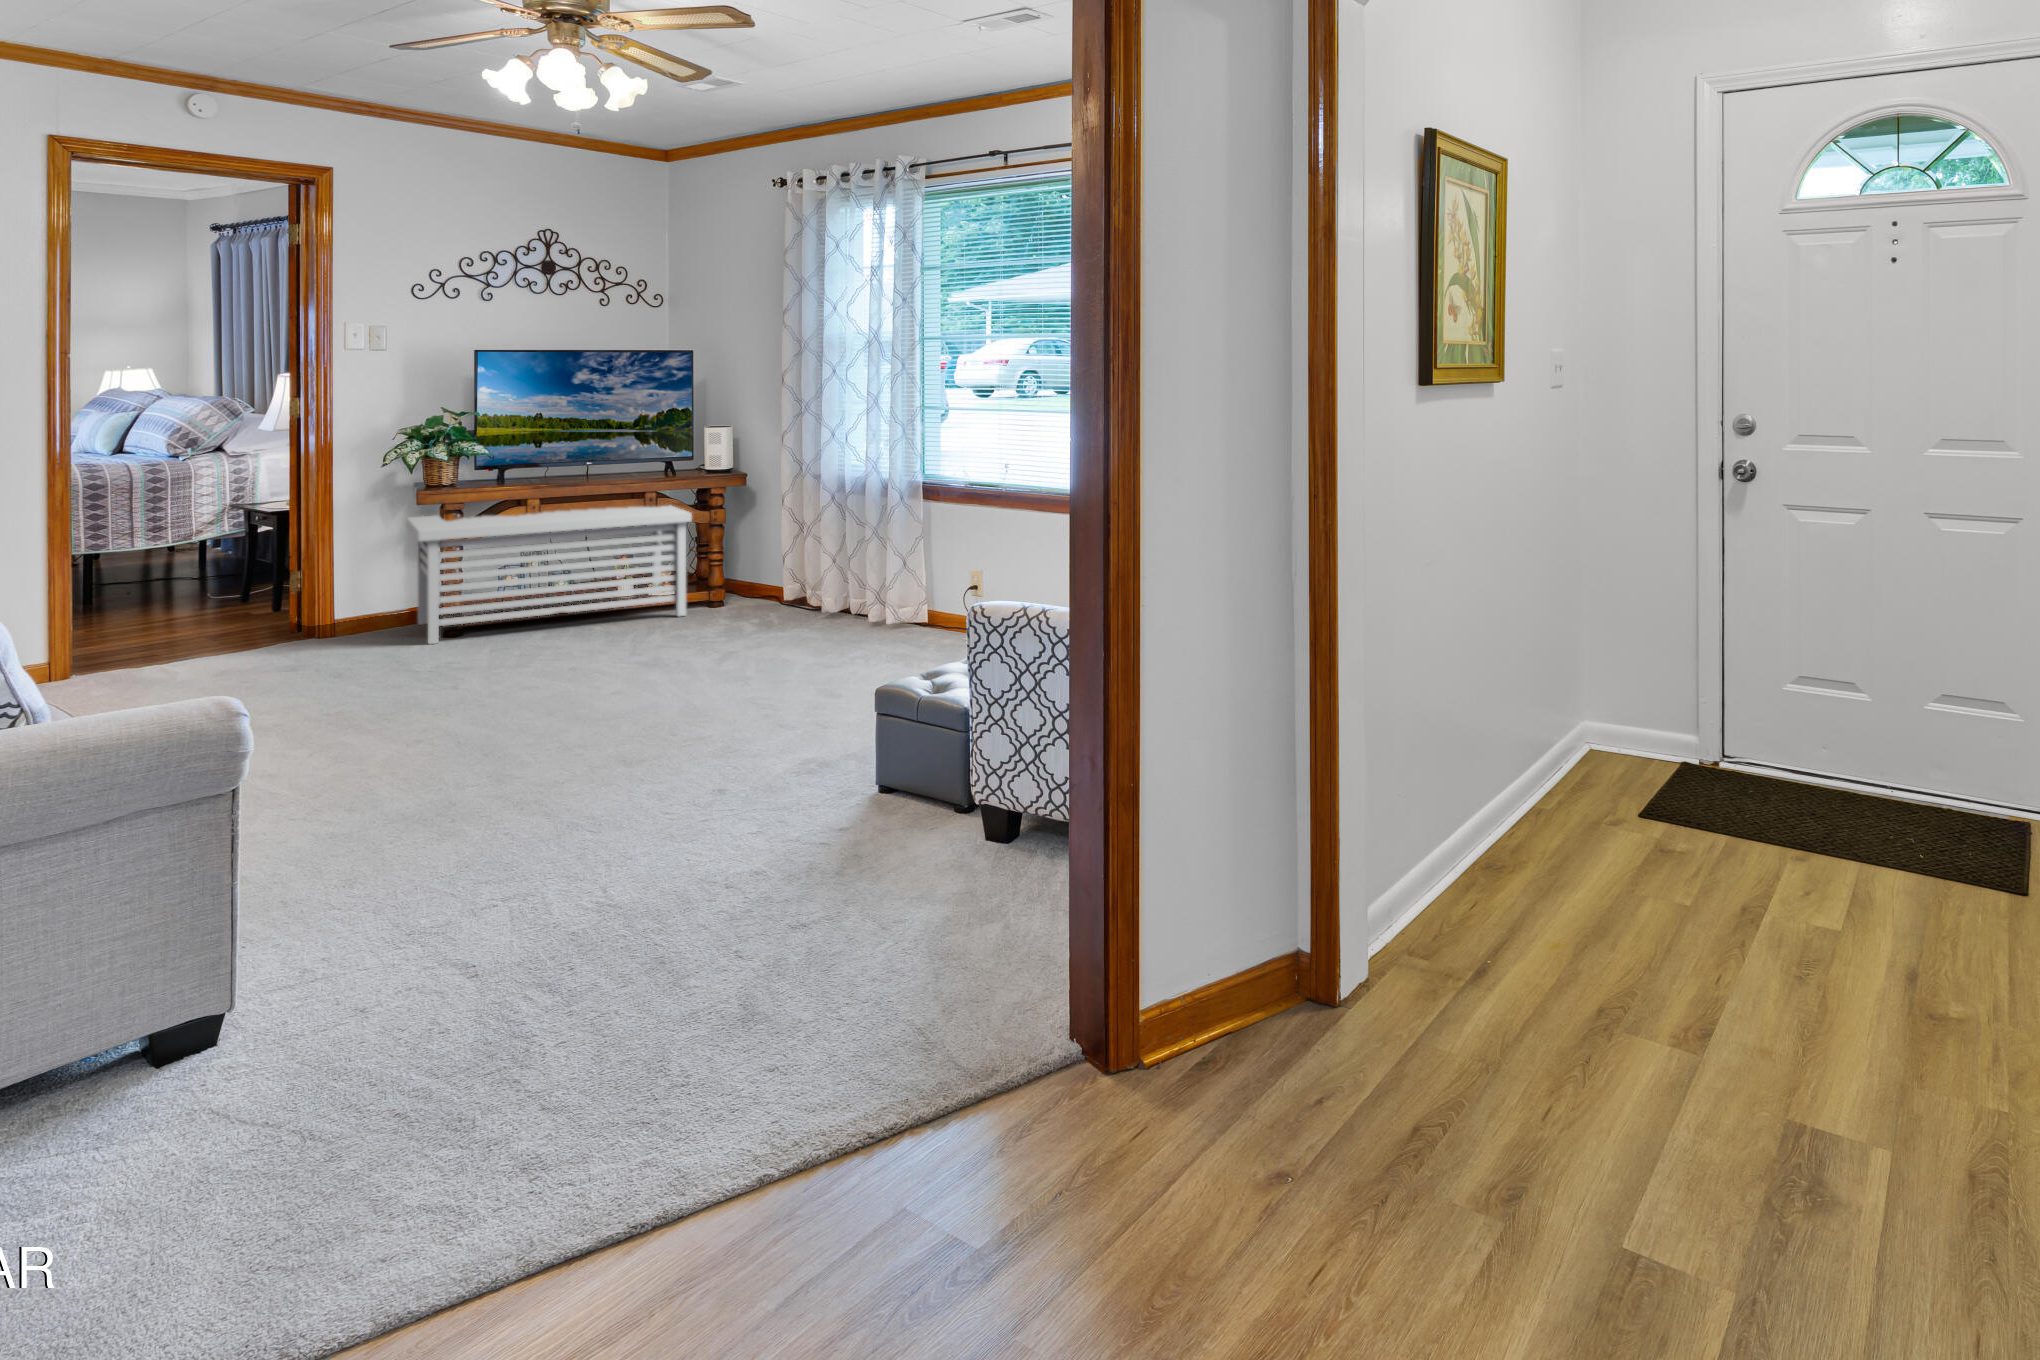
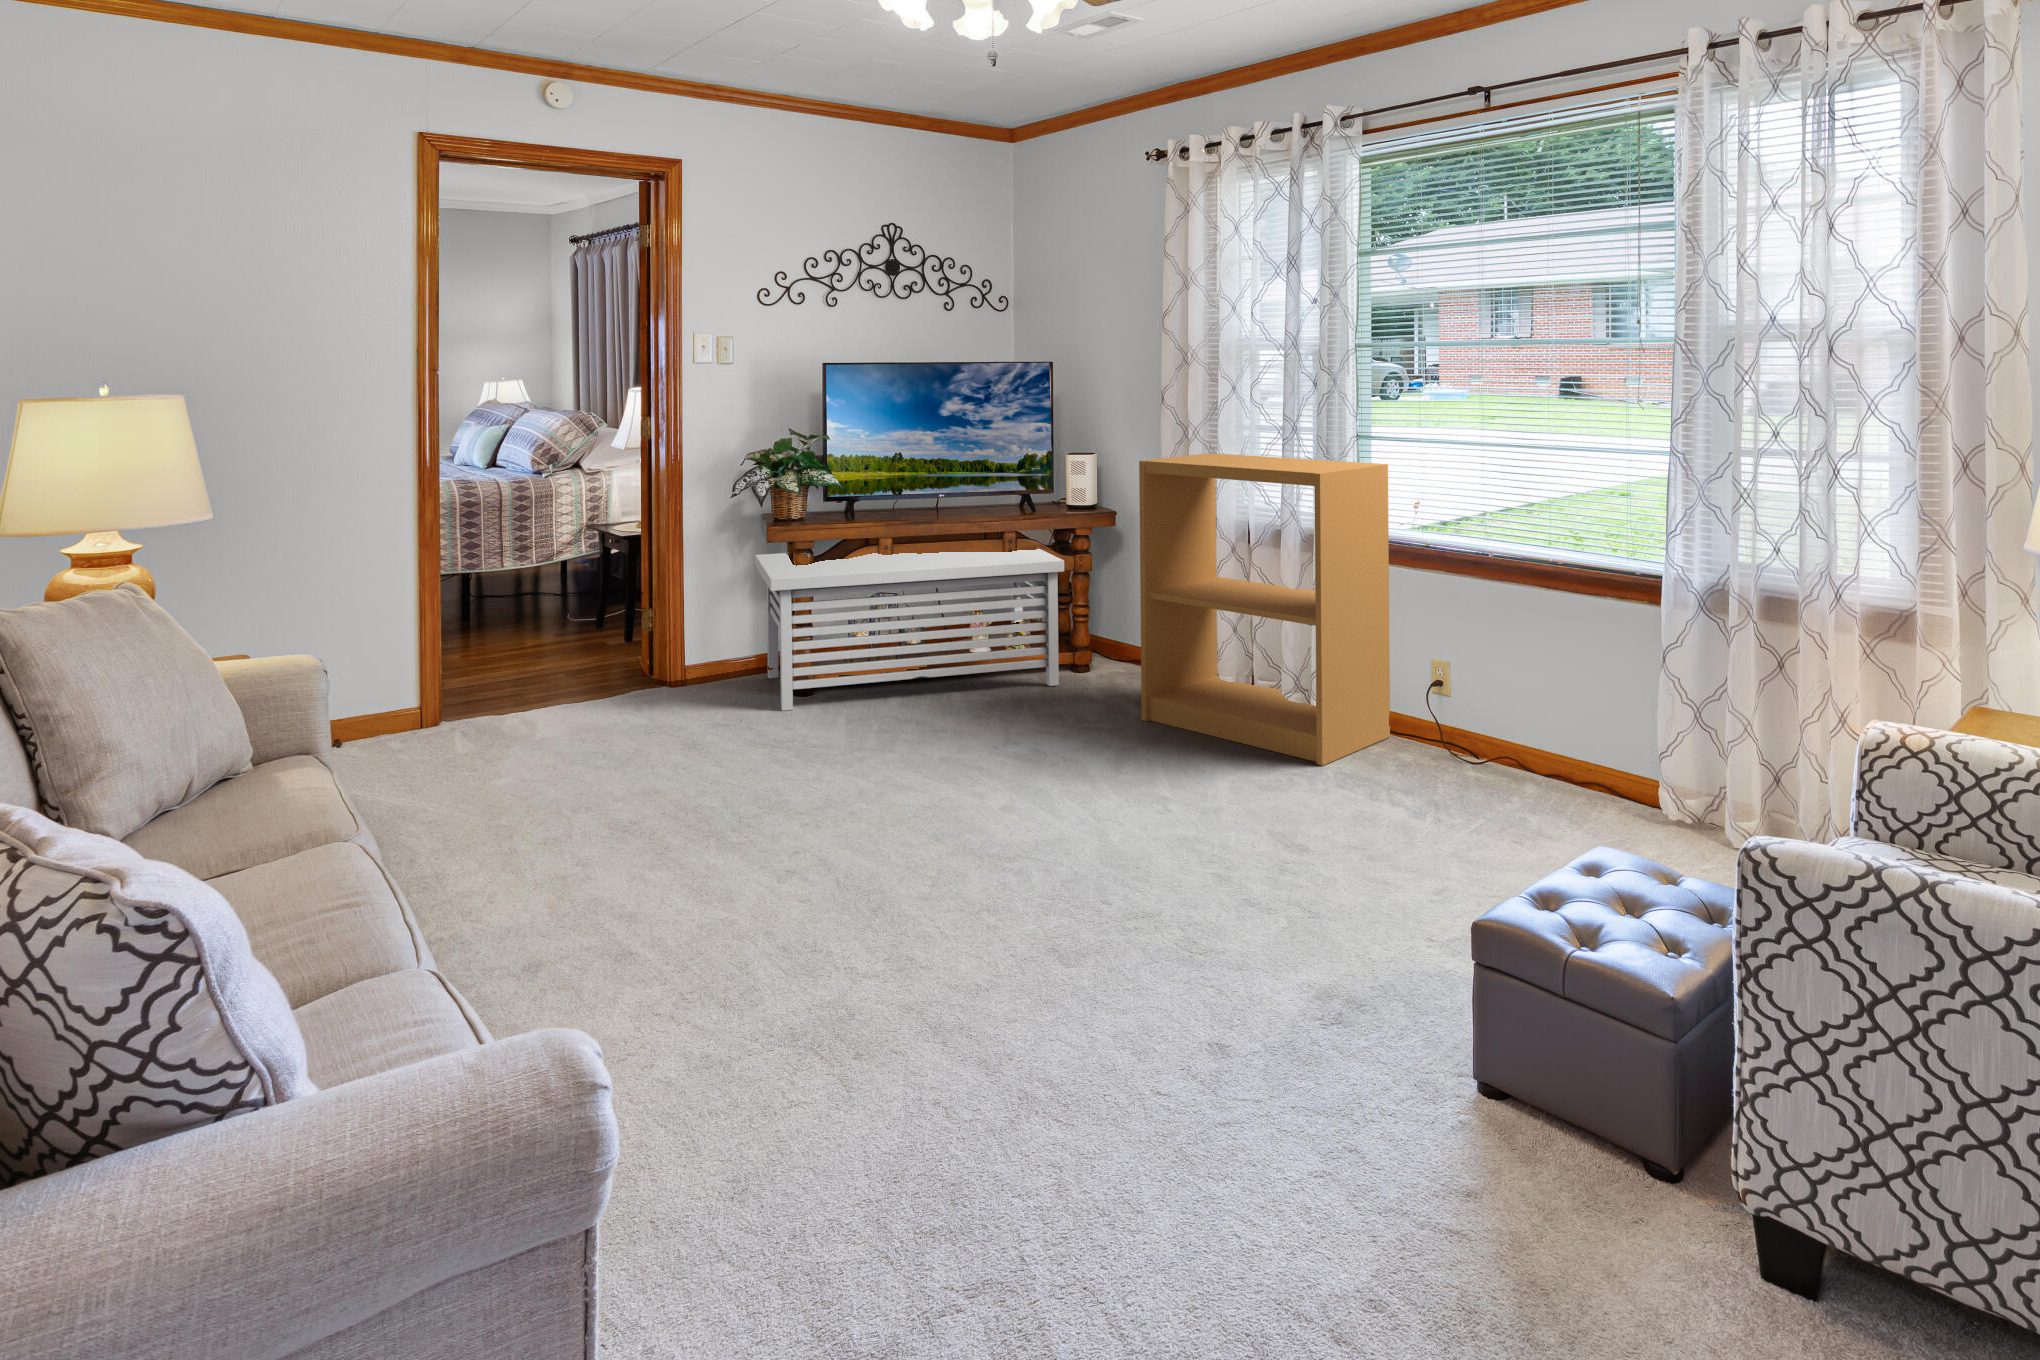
bookshelf: none [748,422,941,650] -> present [1139,453,1390,766]

